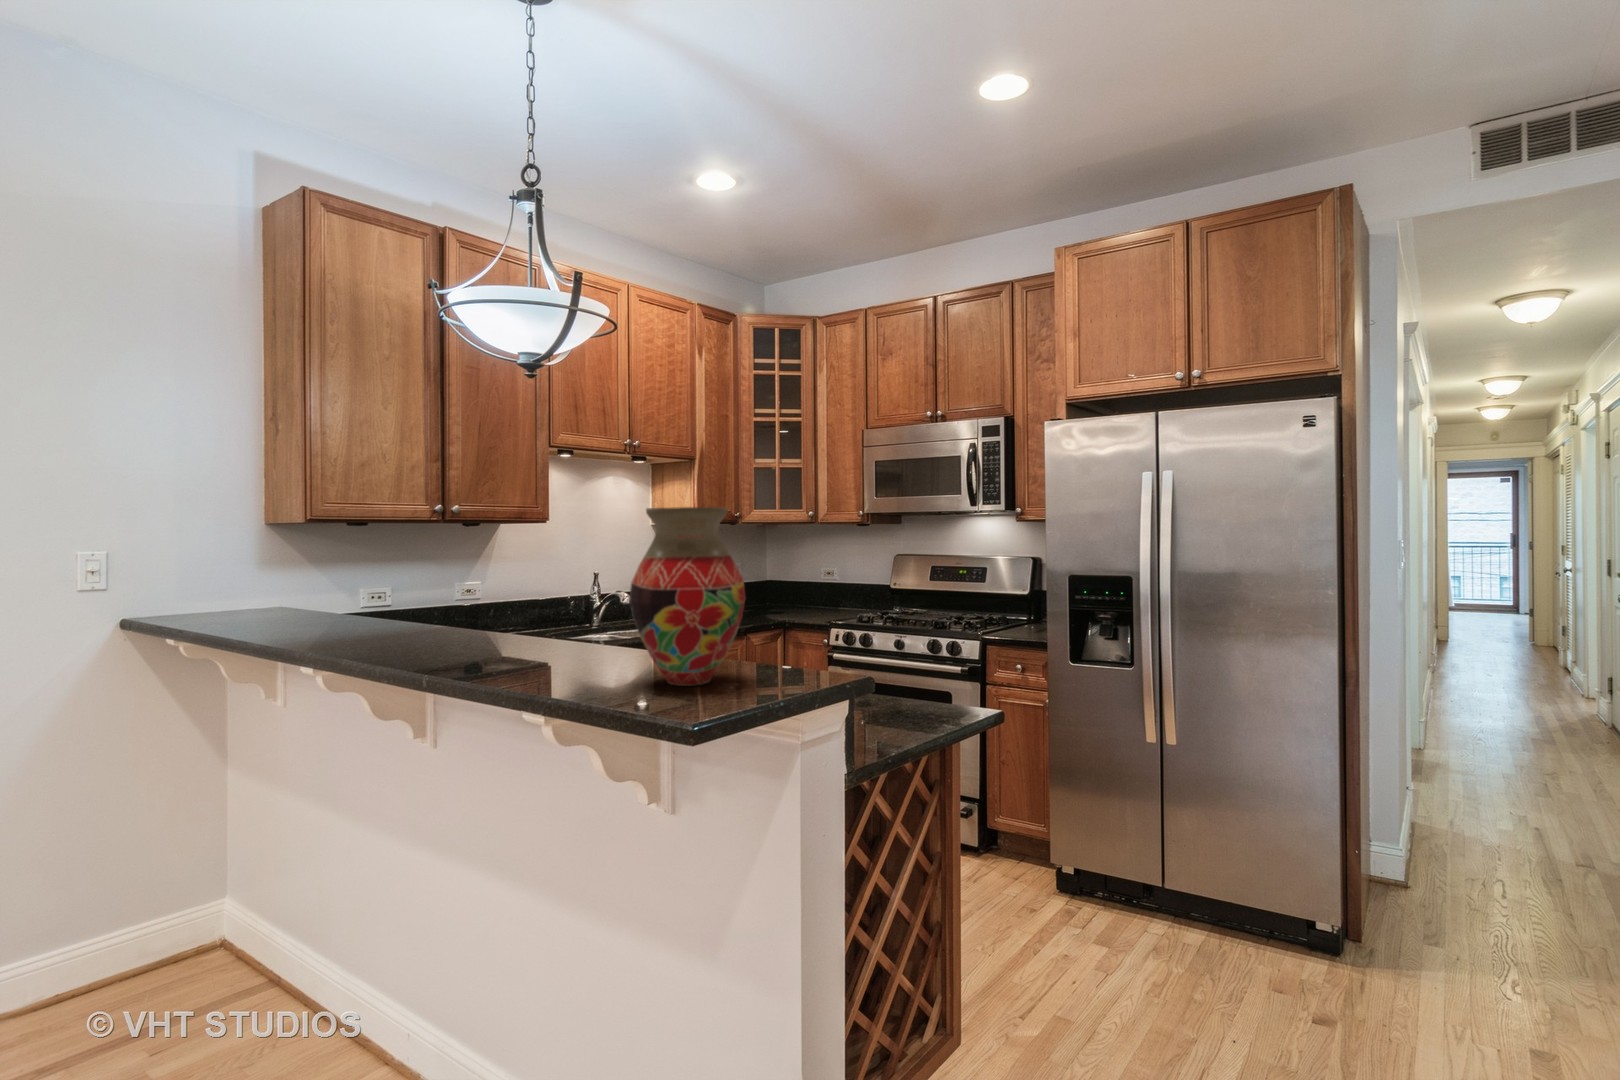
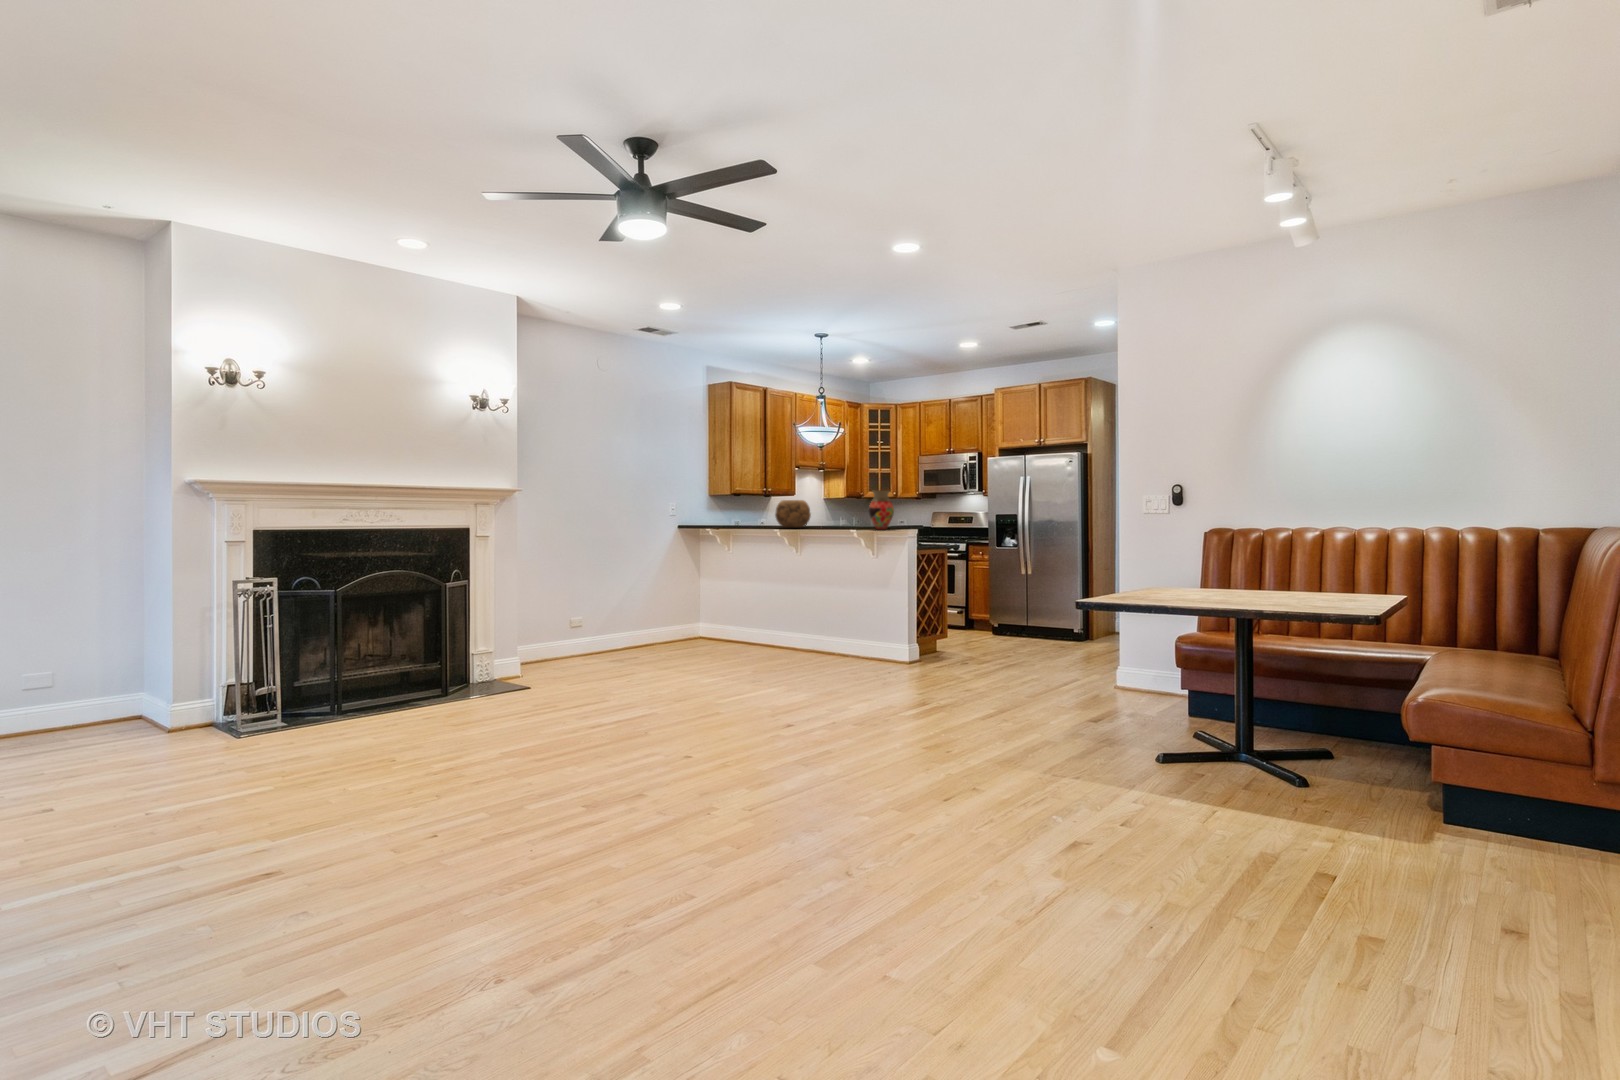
decorative bowl: none [331,541,473,647] -> present [775,500,811,528]

